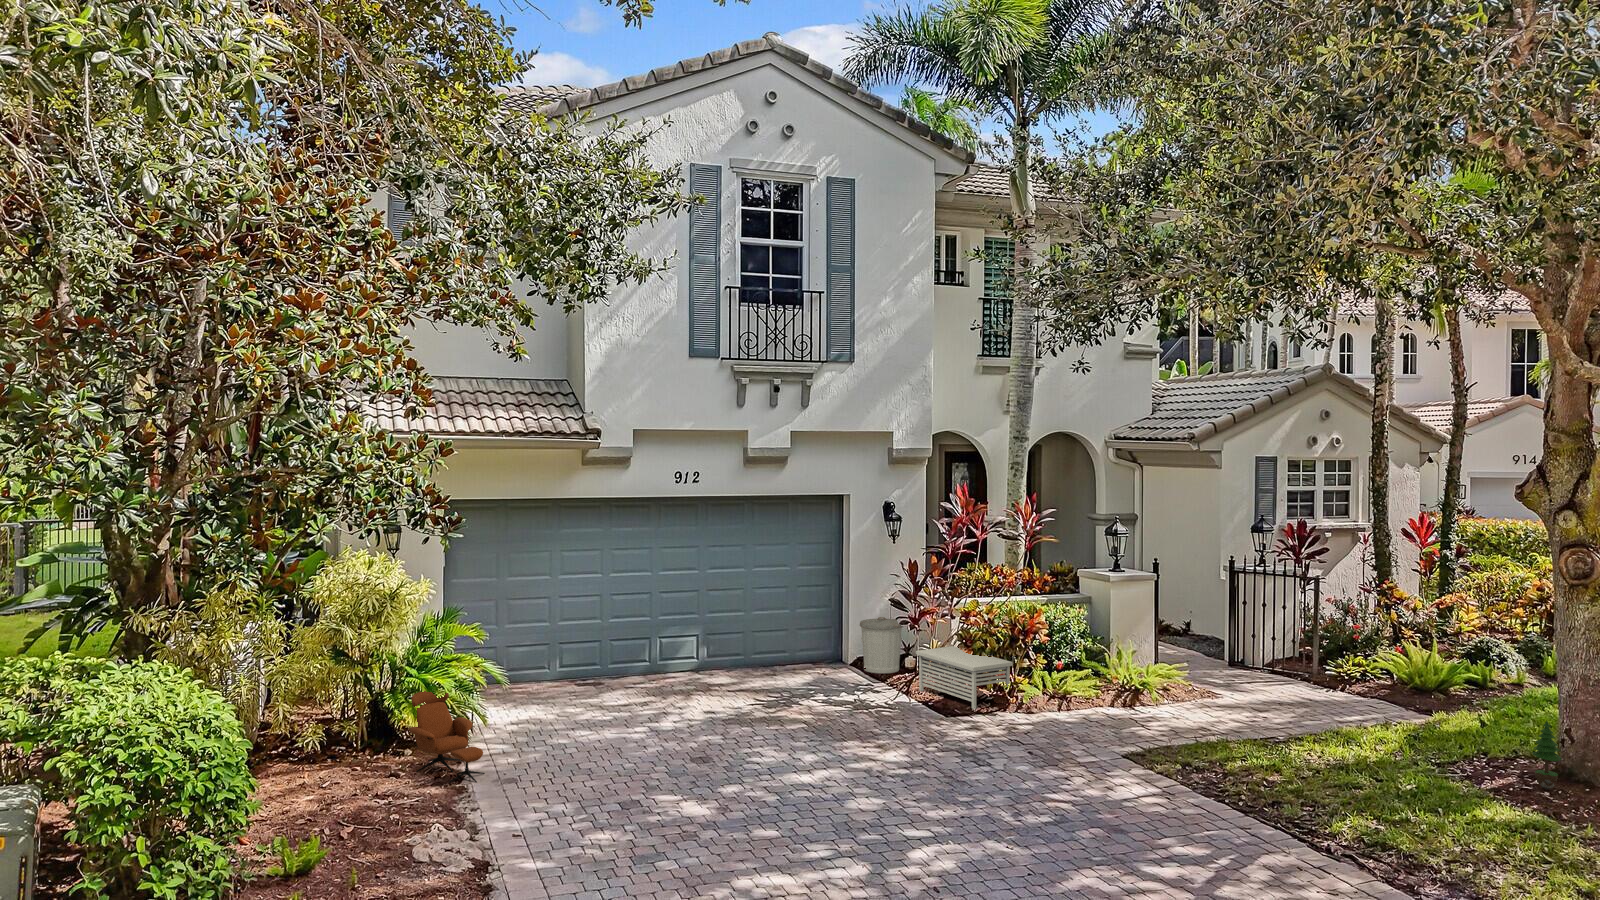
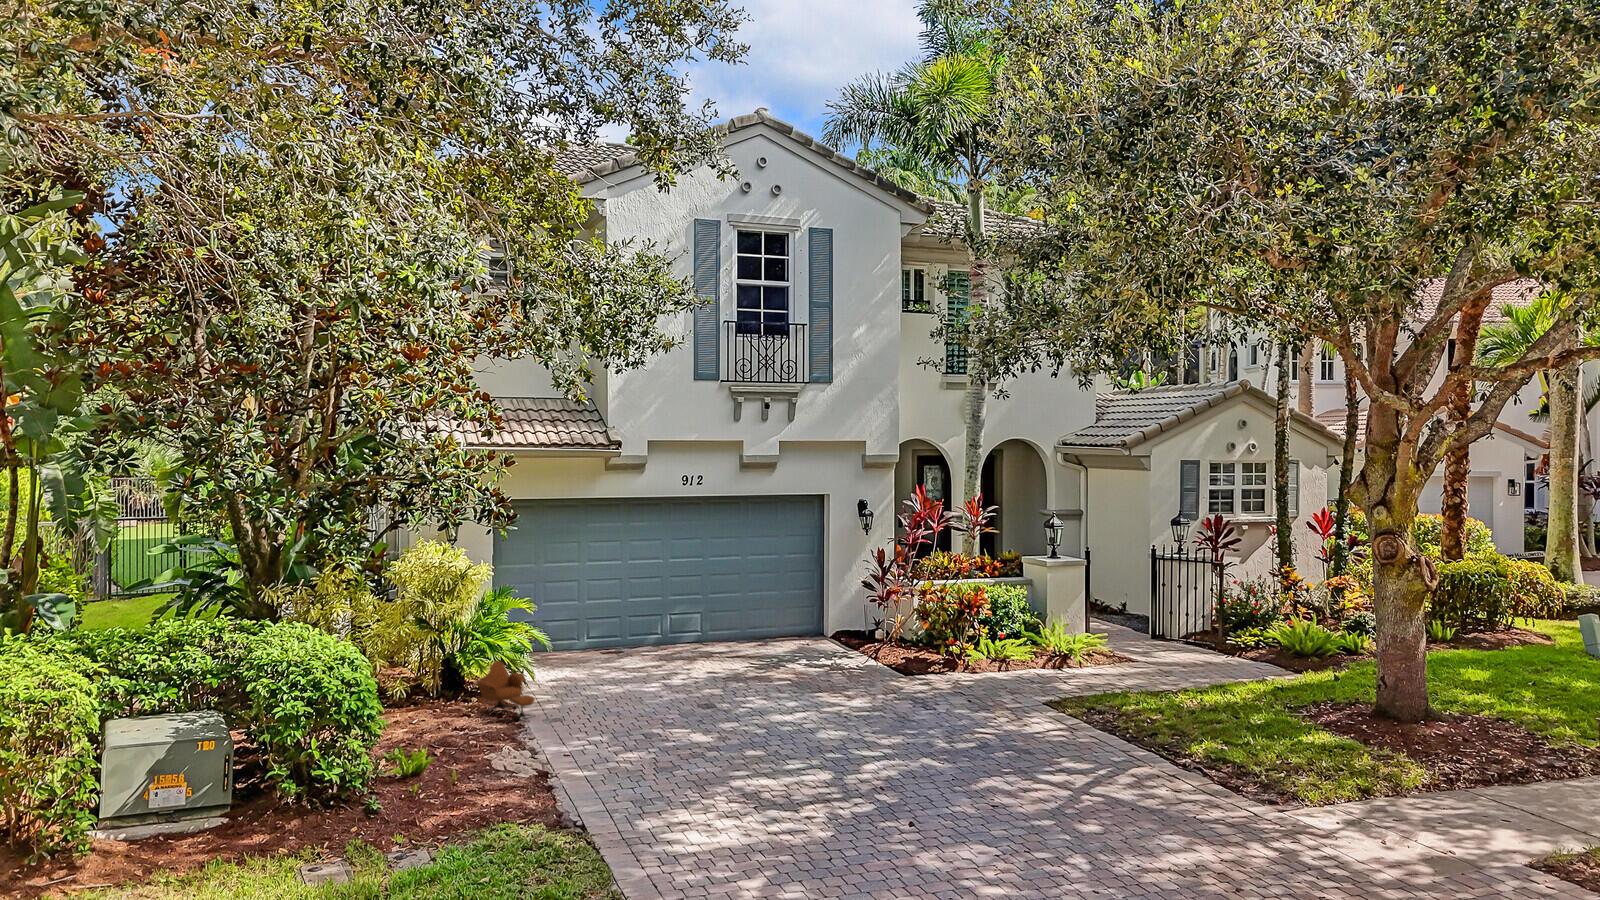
trash can: present [860,617,903,673] -> none [839,596,875,643]
storage bench: present [916,646,1013,709] -> none [884,620,962,670]
potted tree: present [1532,721,1562,789] -> none [1358,670,1380,724]

